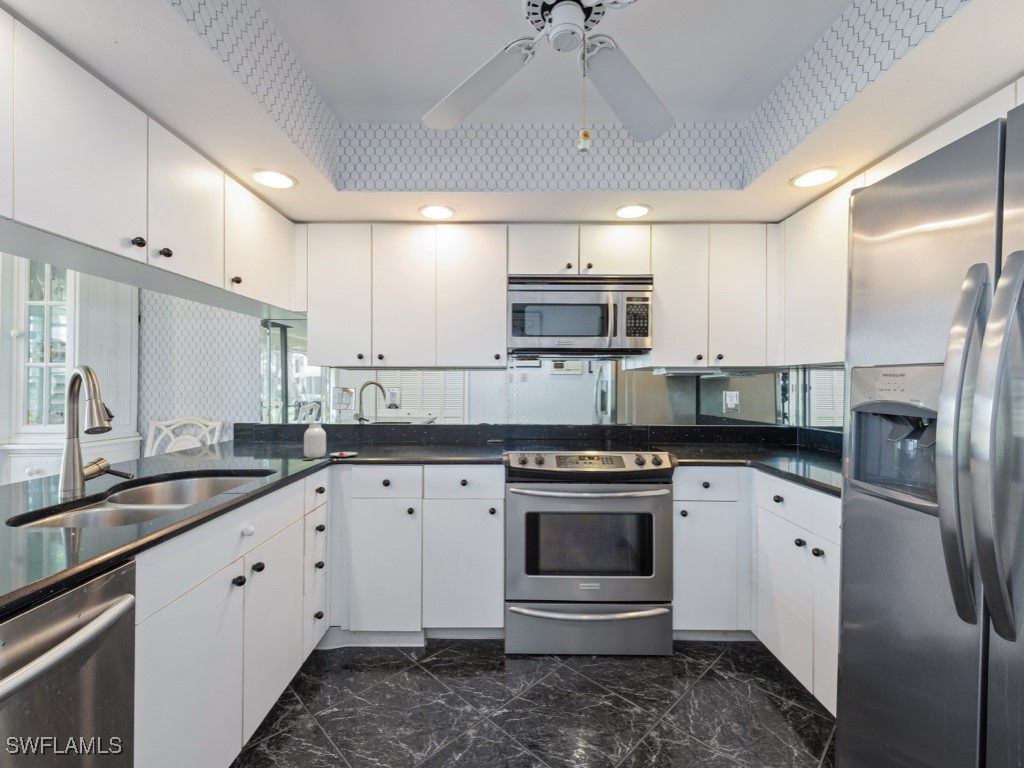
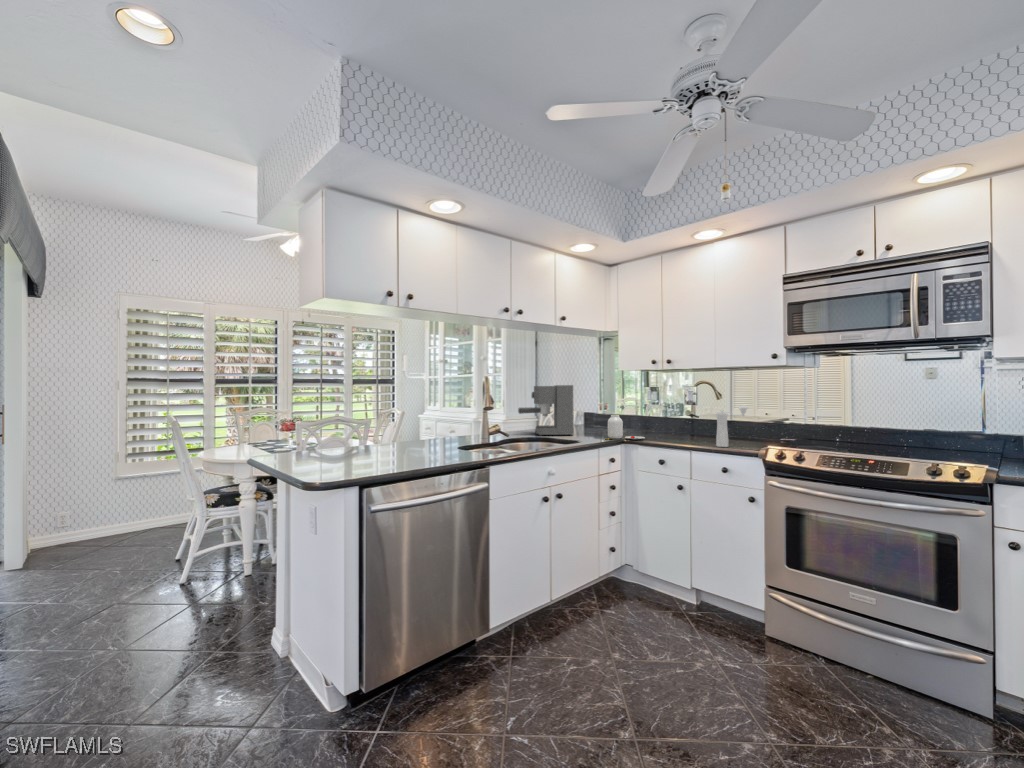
coffee maker: none [137,382,245,464] -> present [518,385,574,436]
pepper mill: none [451,409,480,457] -> present [716,406,748,447]

